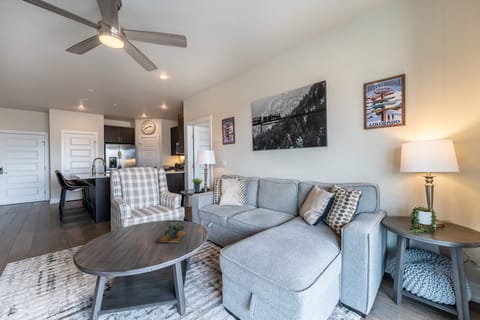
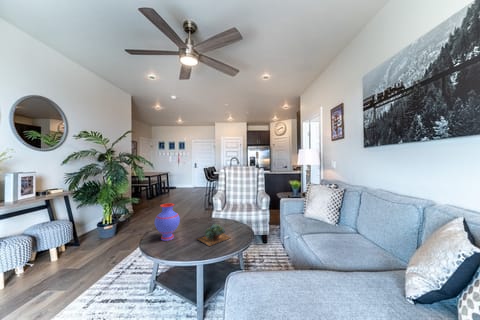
vase: none [102,210,135,256] -> present [154,203,180,241]

